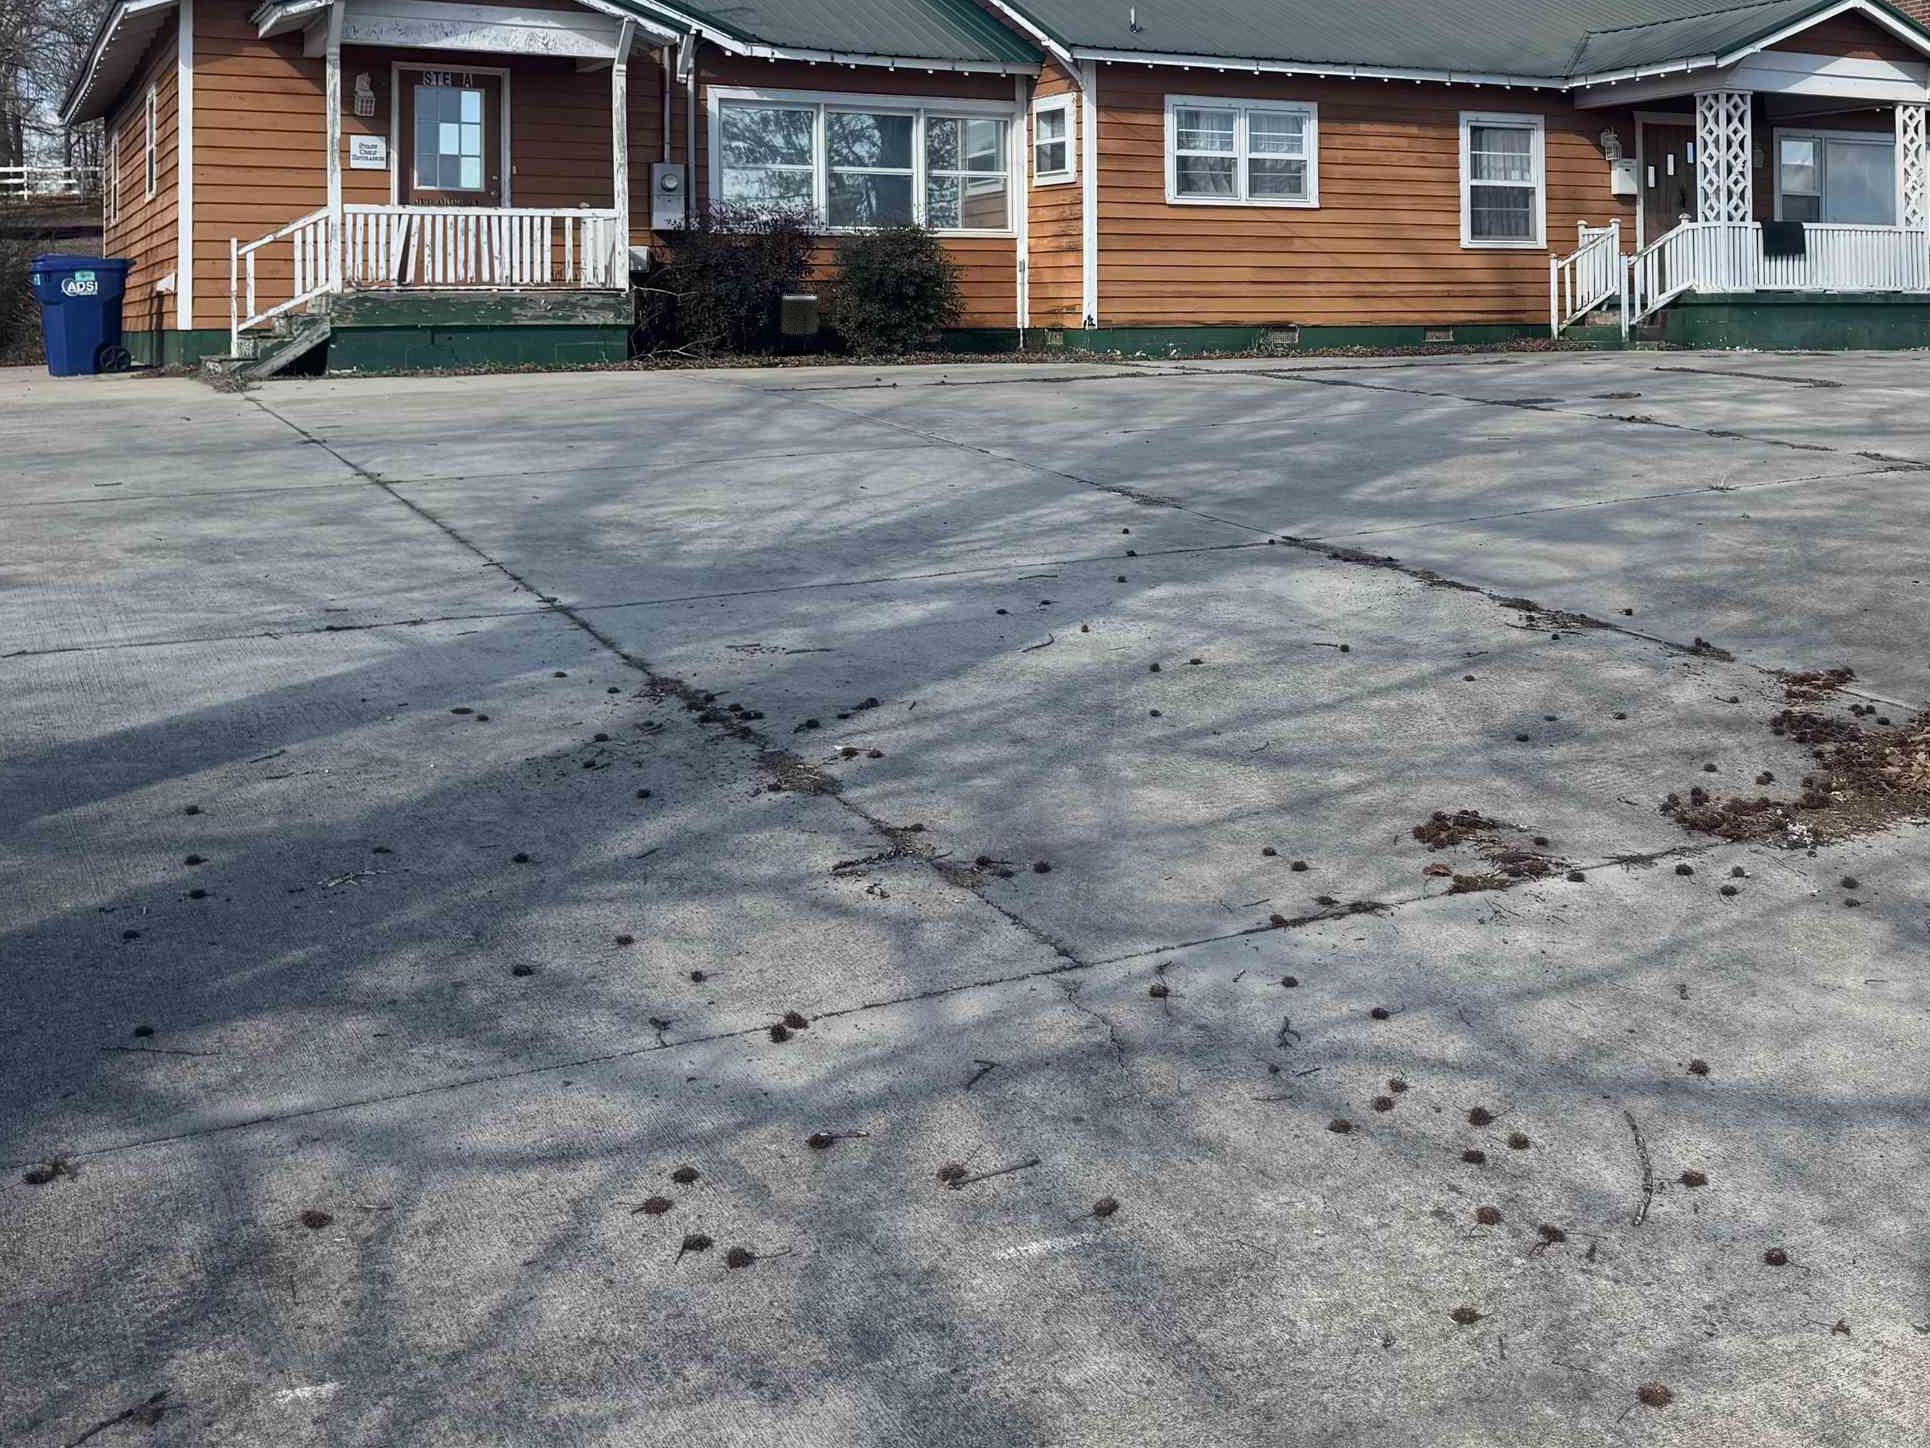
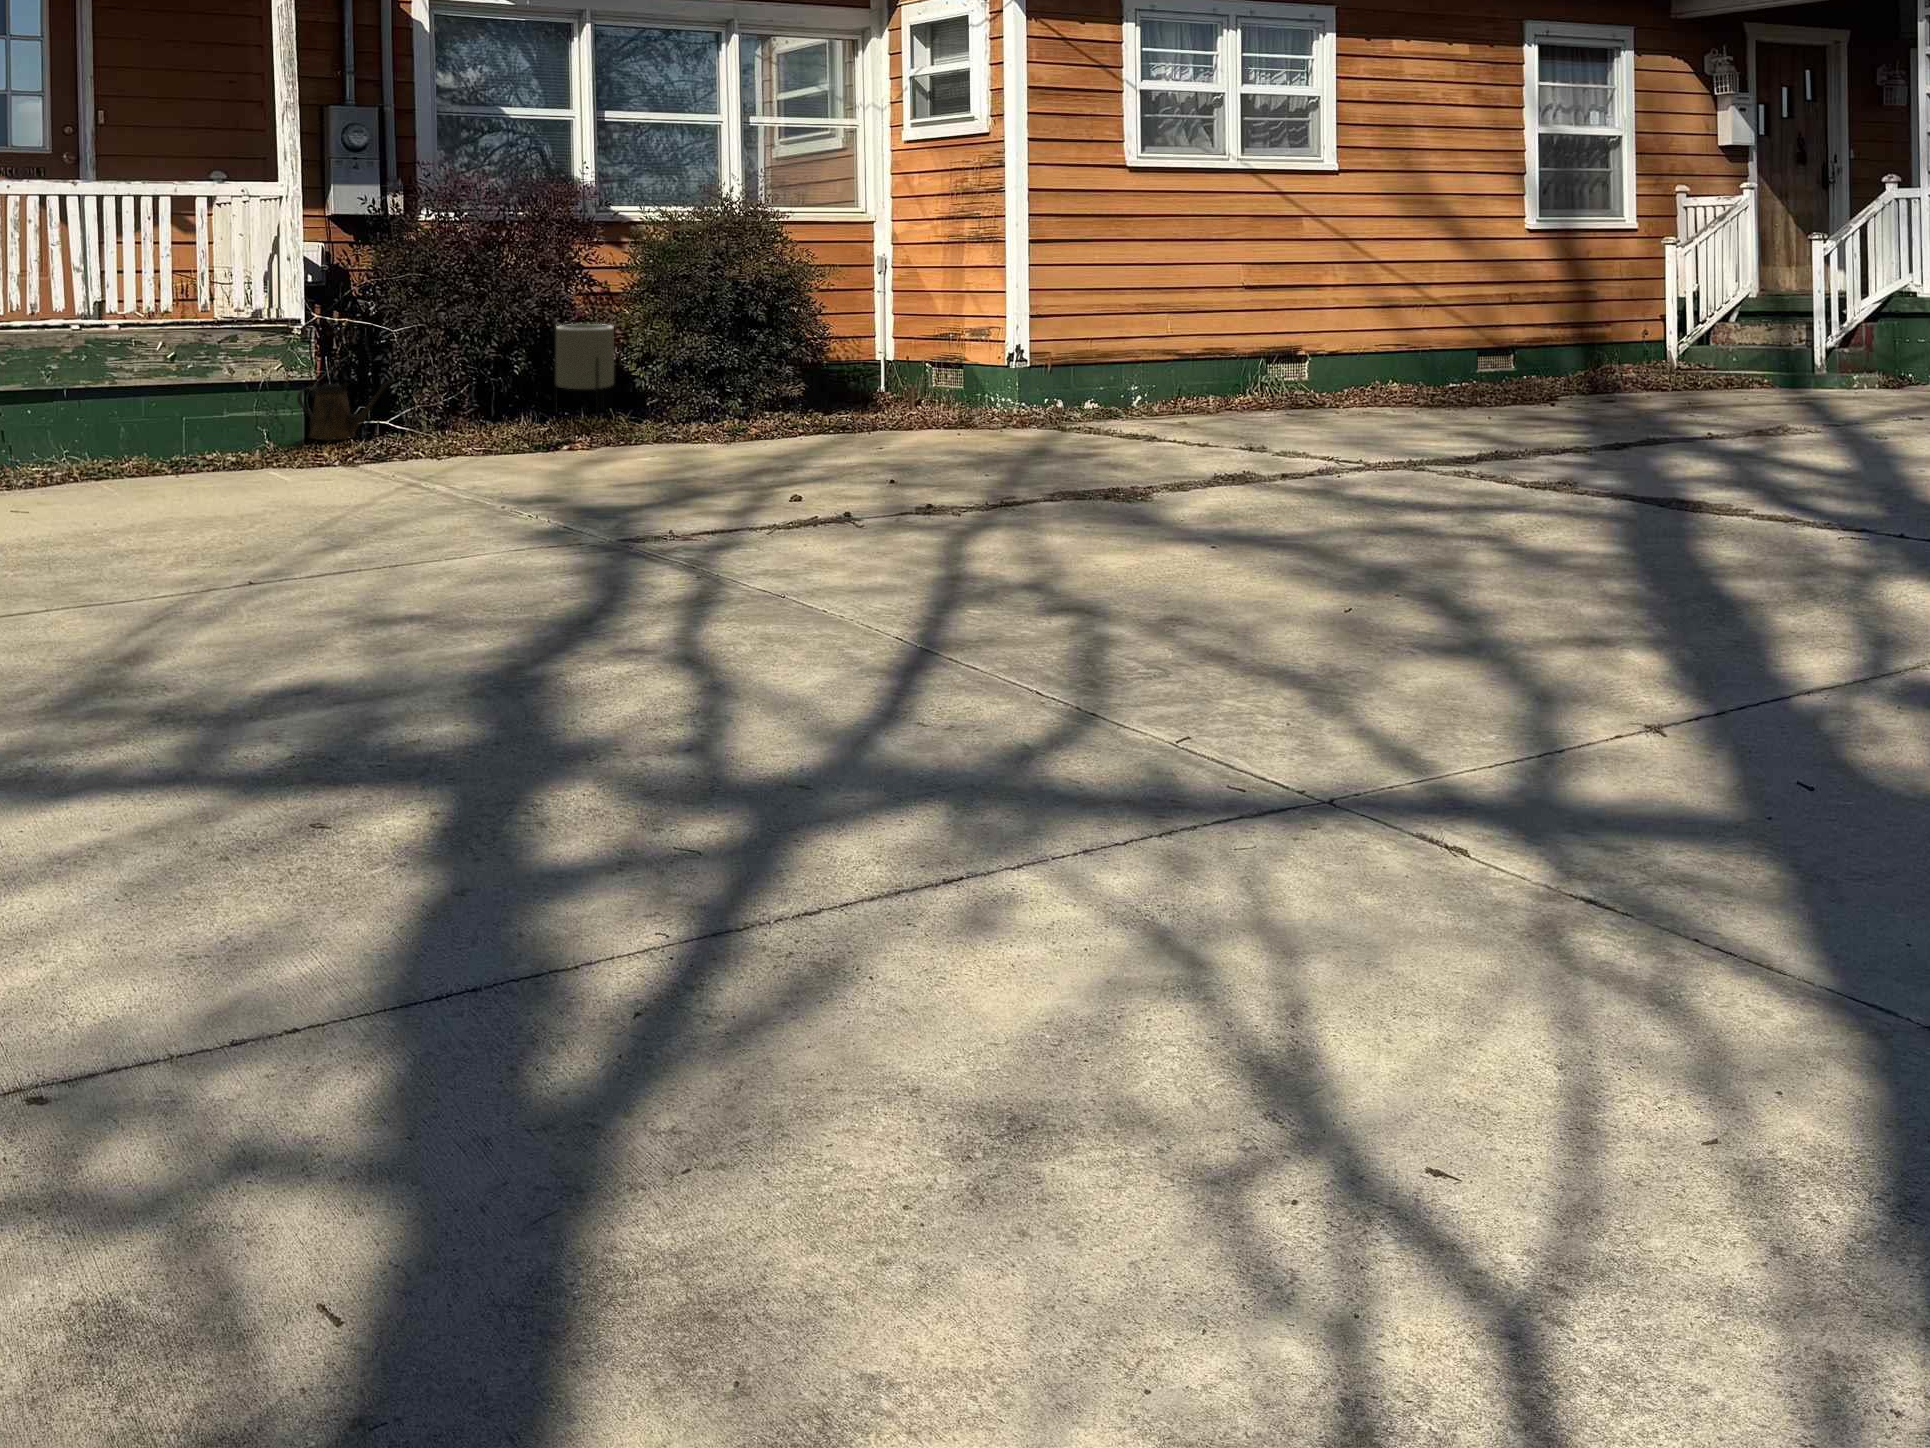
watering can: none [623,323,678,357] -> present [297,380,393,440]

